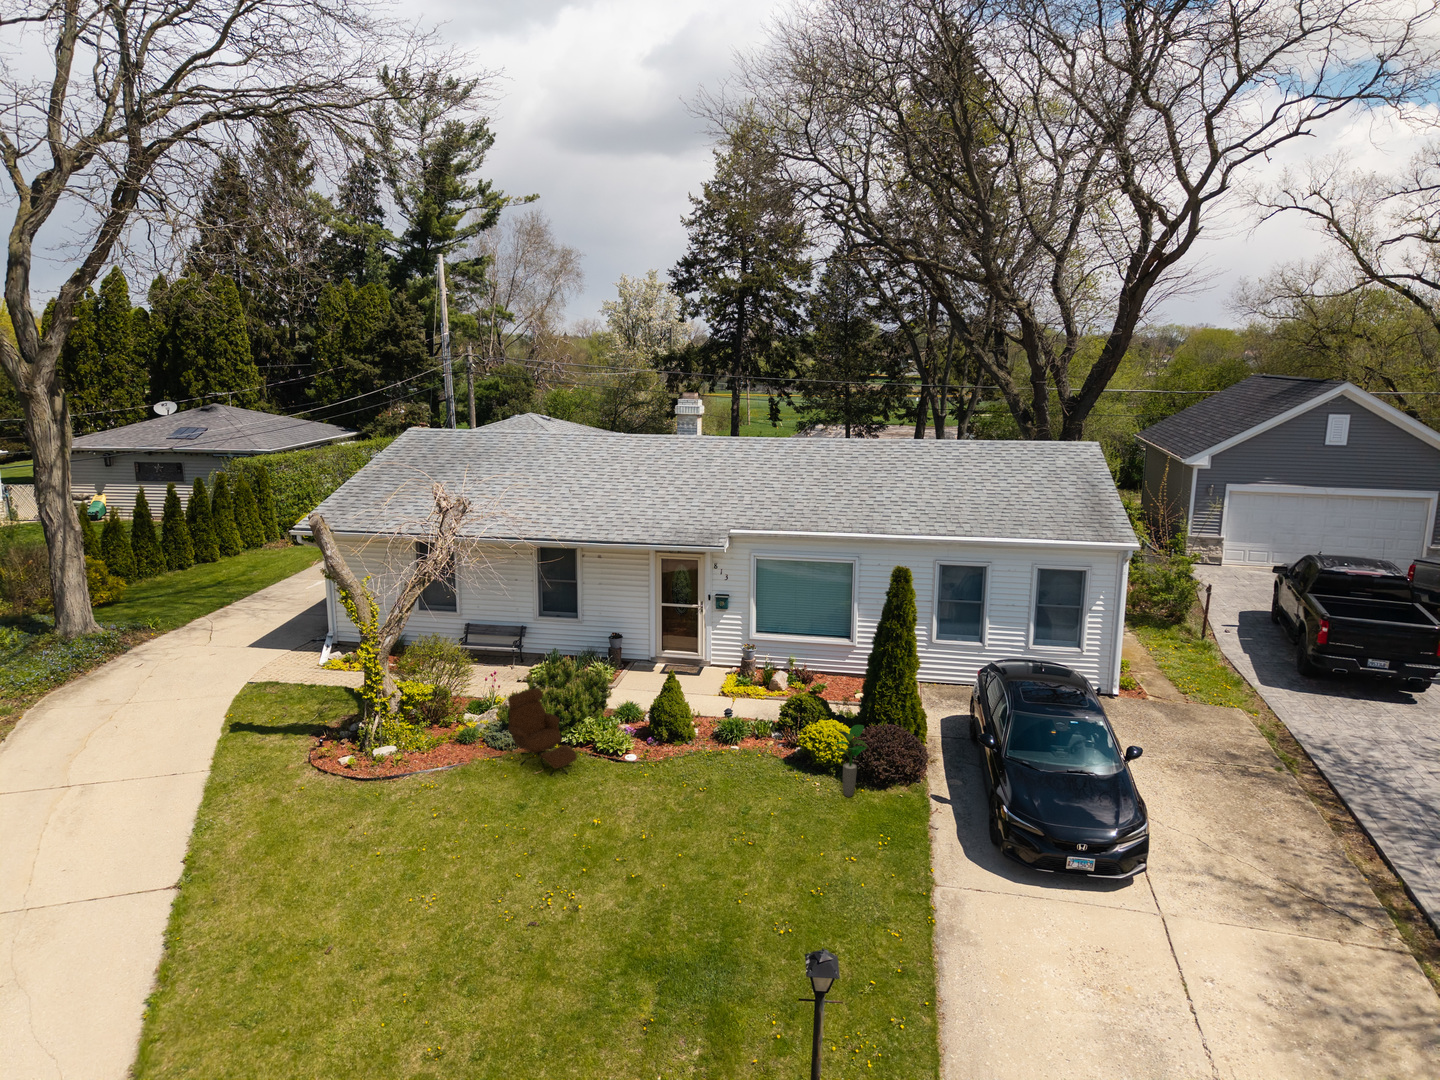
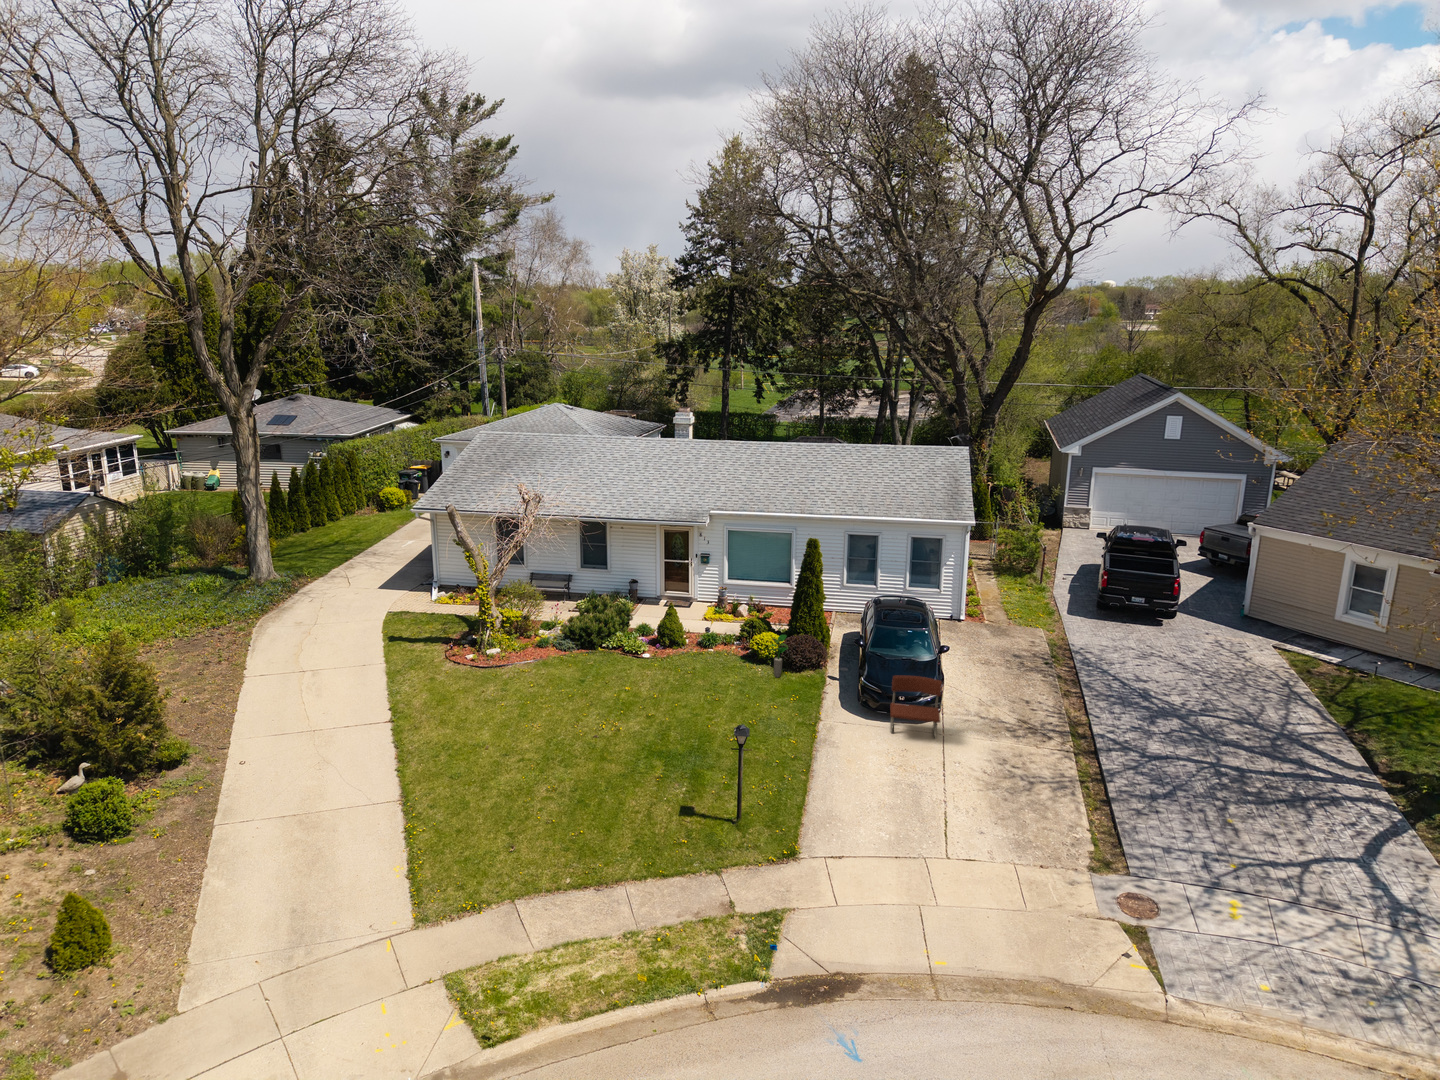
lounge chair: present [508,689,577,775] -> none [570,614,613,666]
bench: none [1065,806,1173,926] -> present [890,675,942,738]

